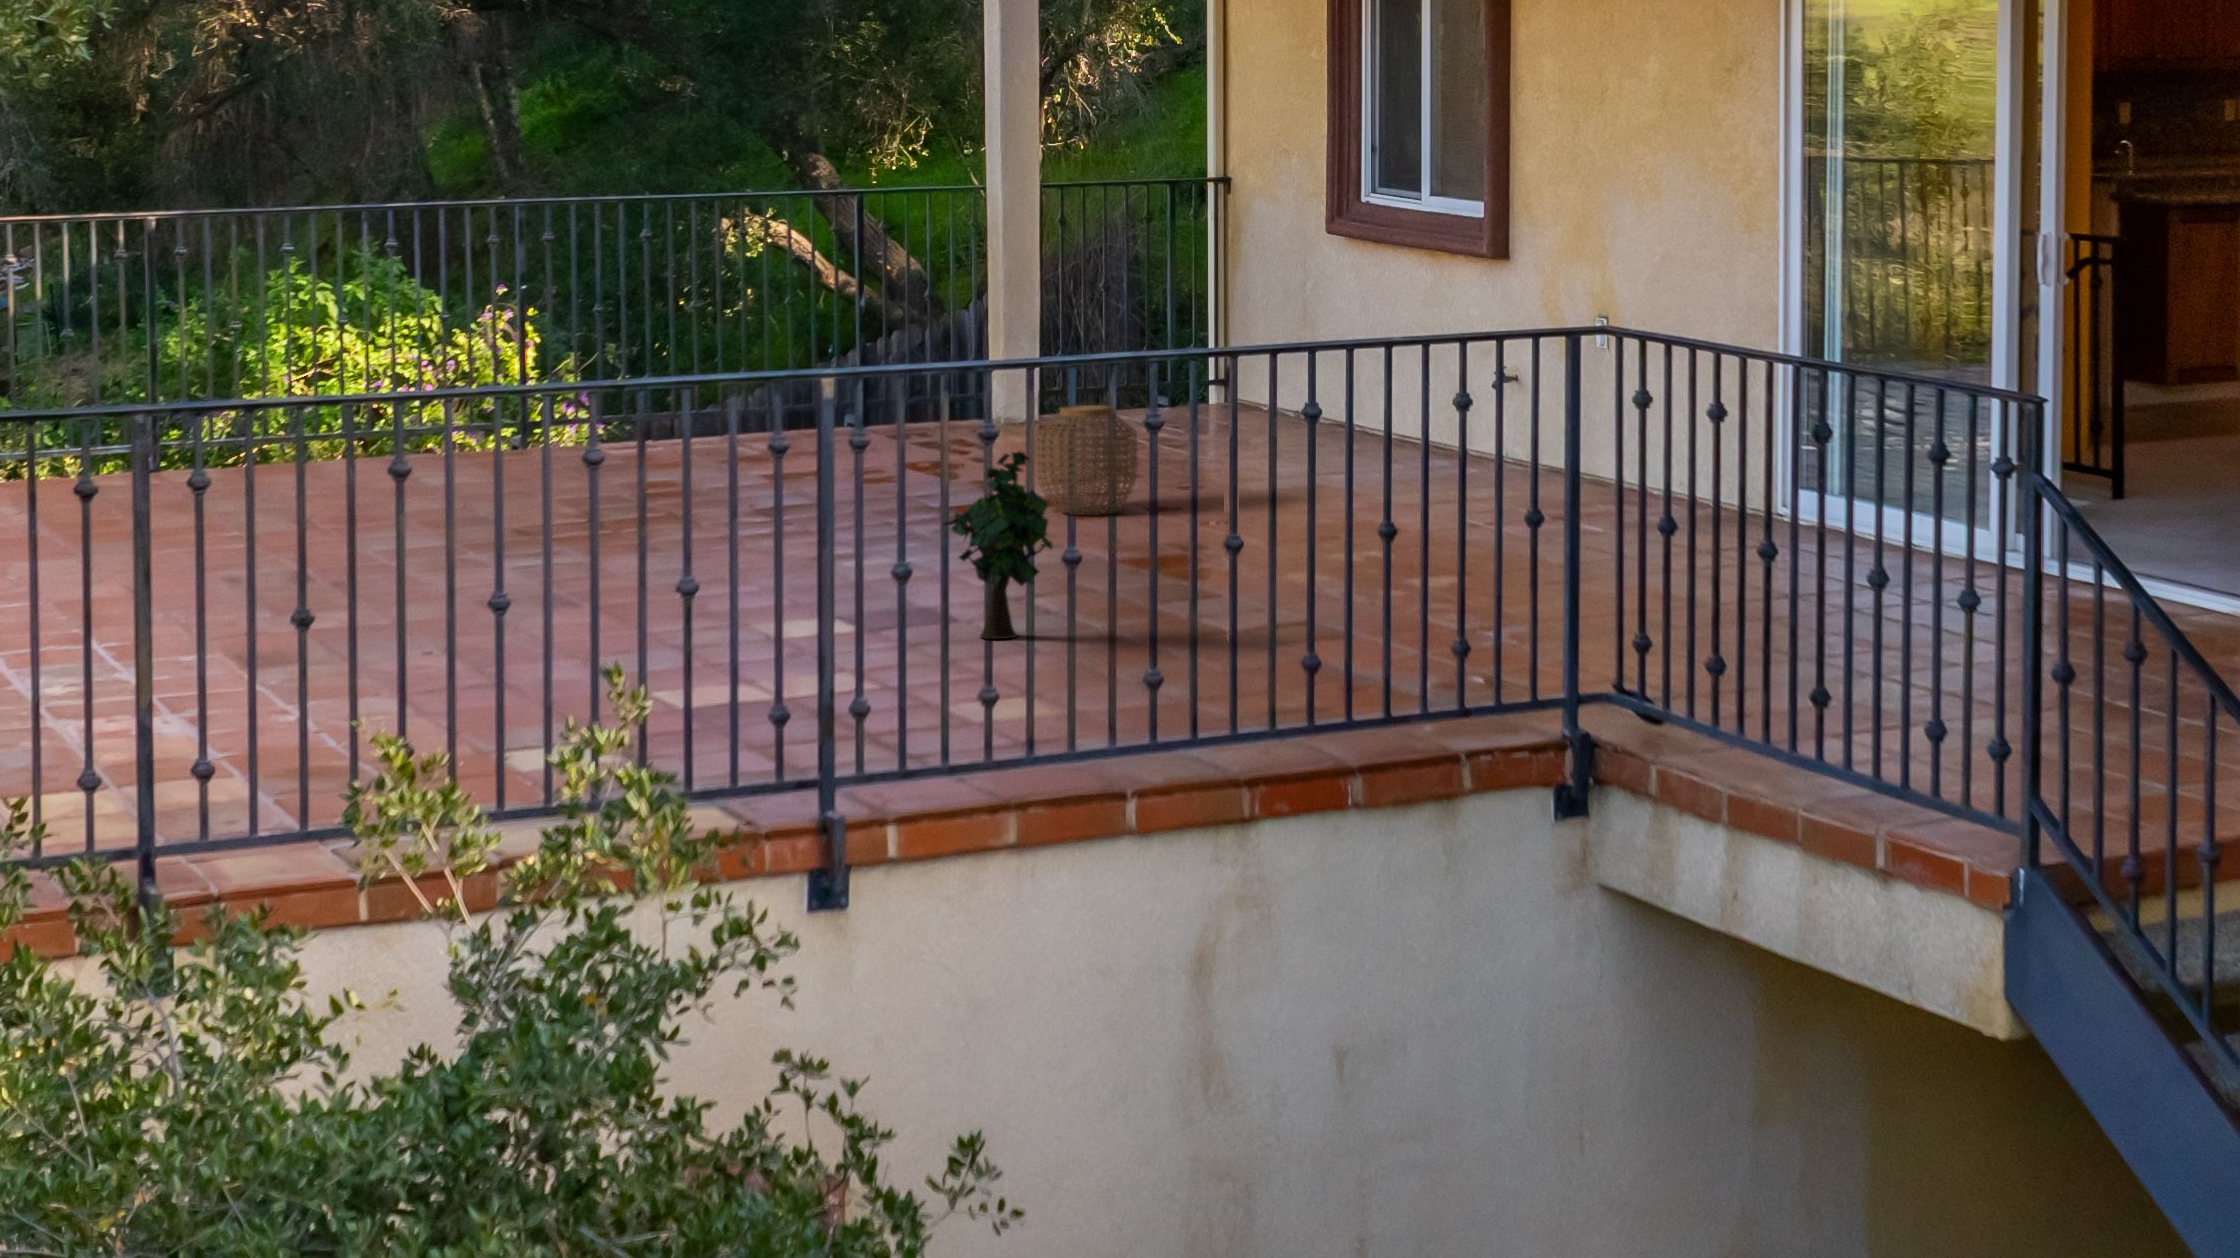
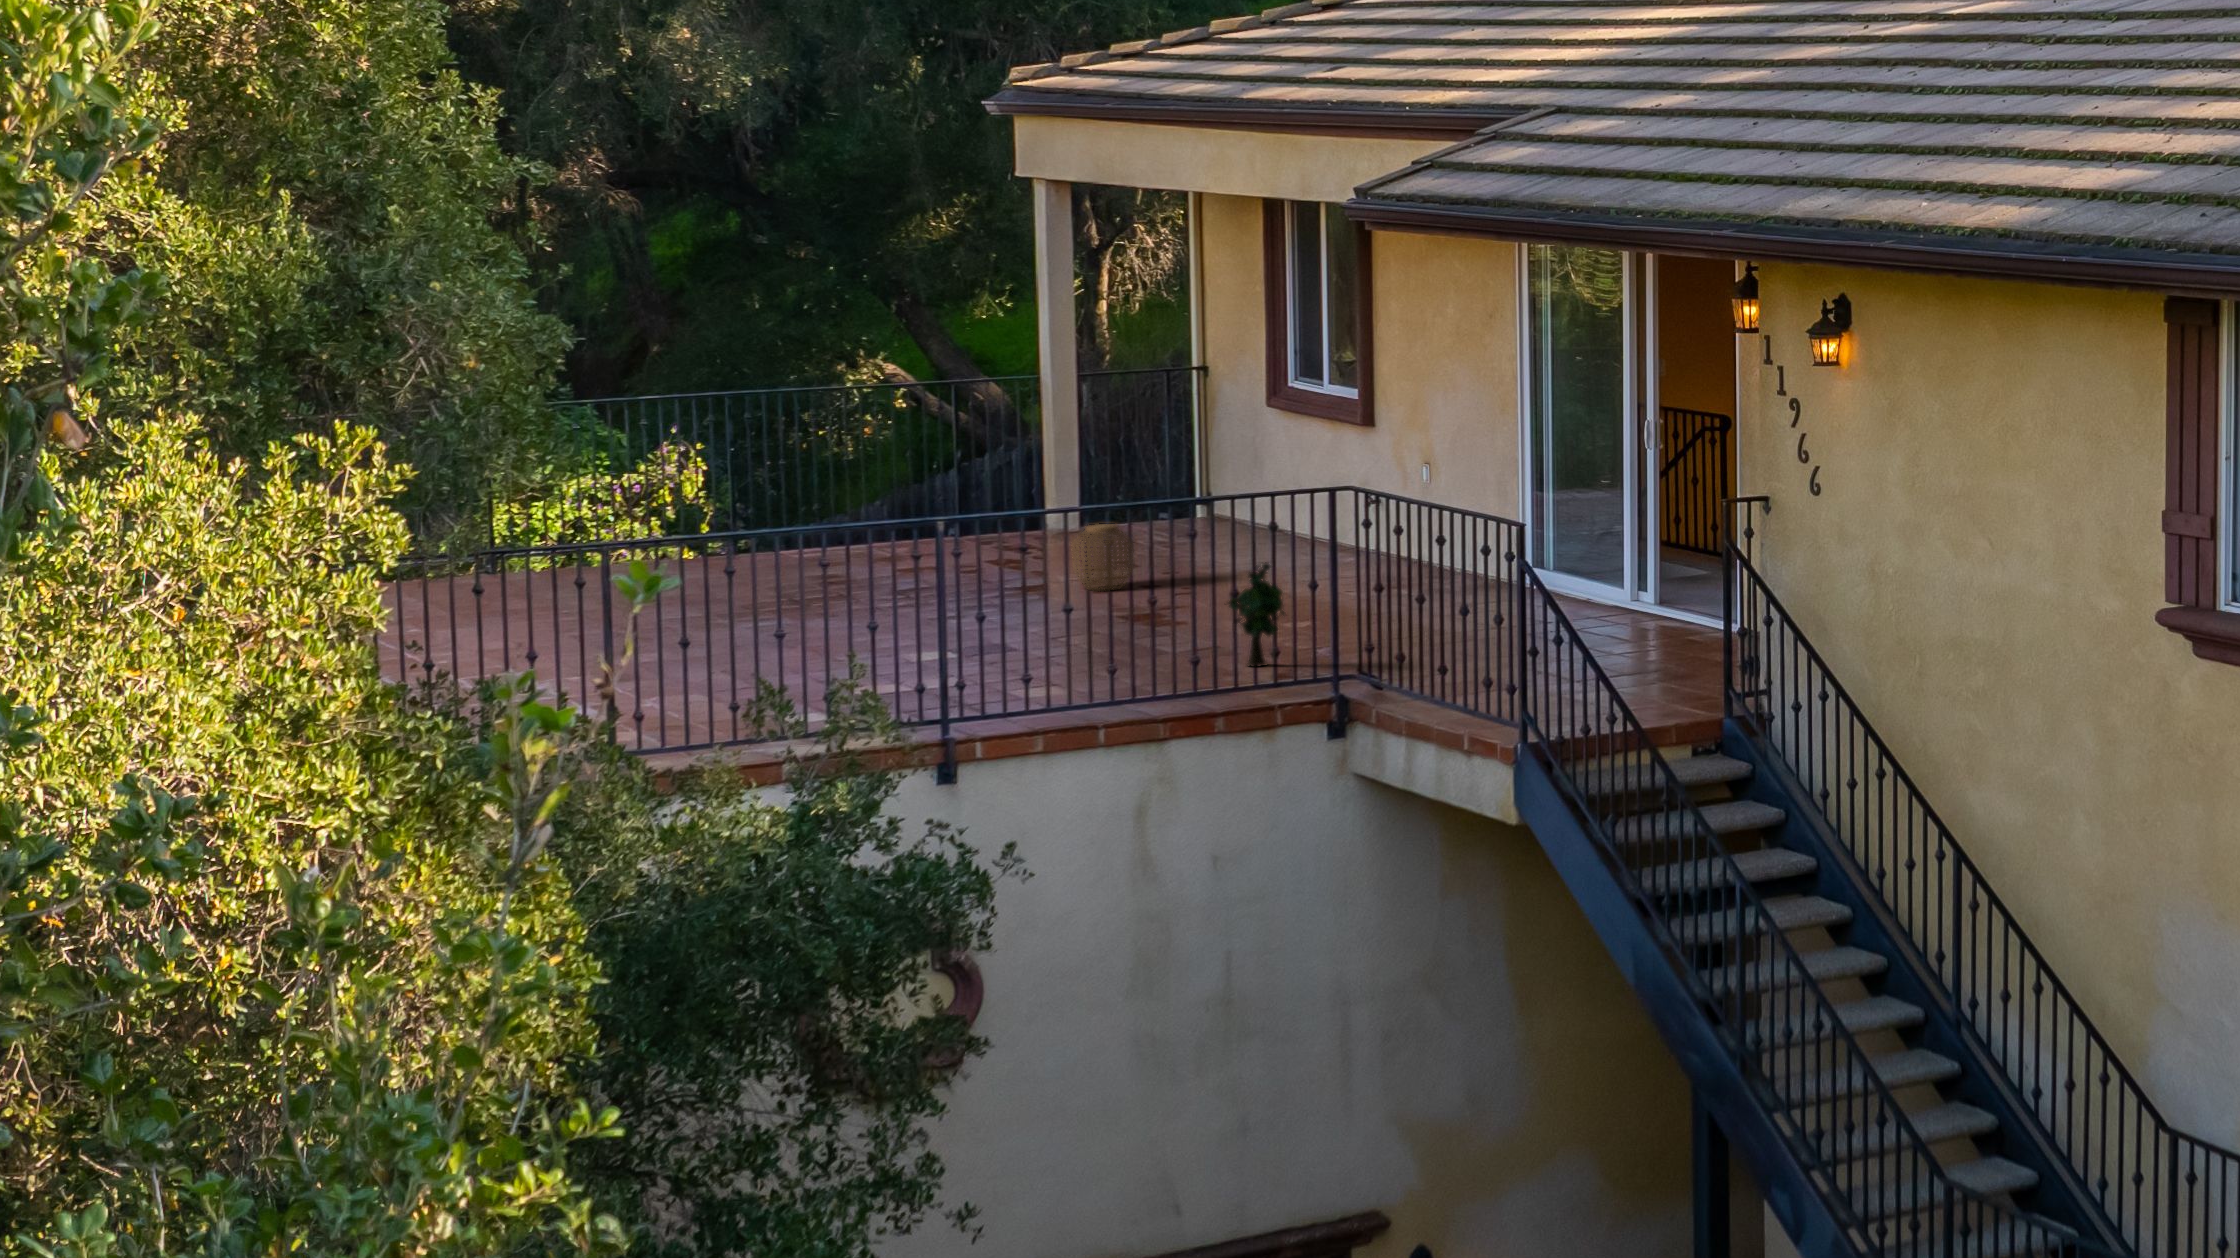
decorative plant: present [945,451,1053,639] -> present [1229,562,1285,667]

